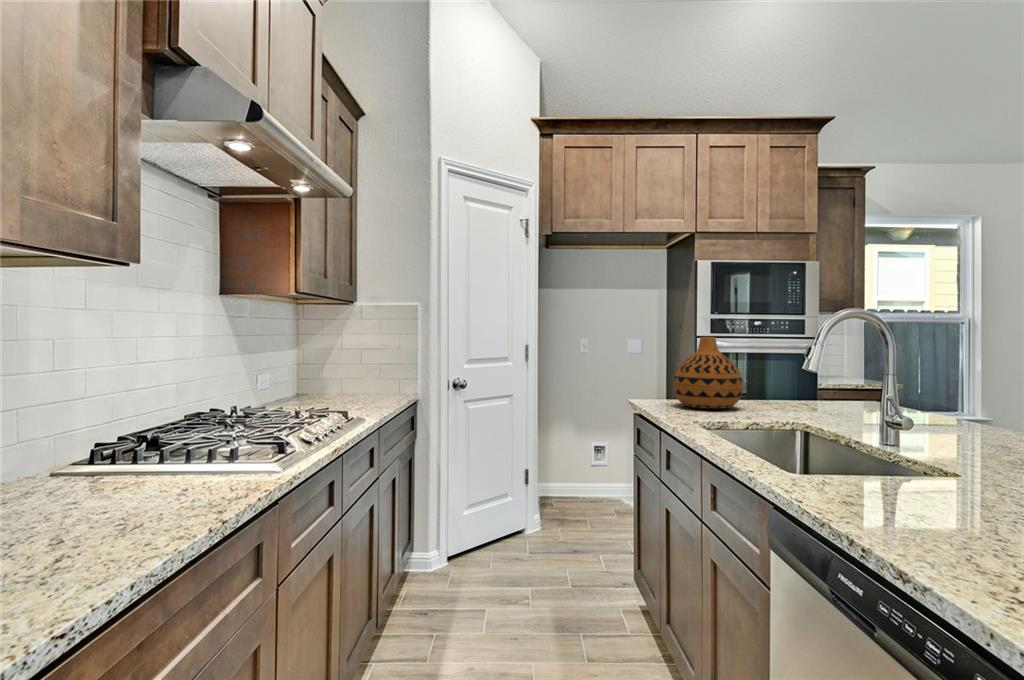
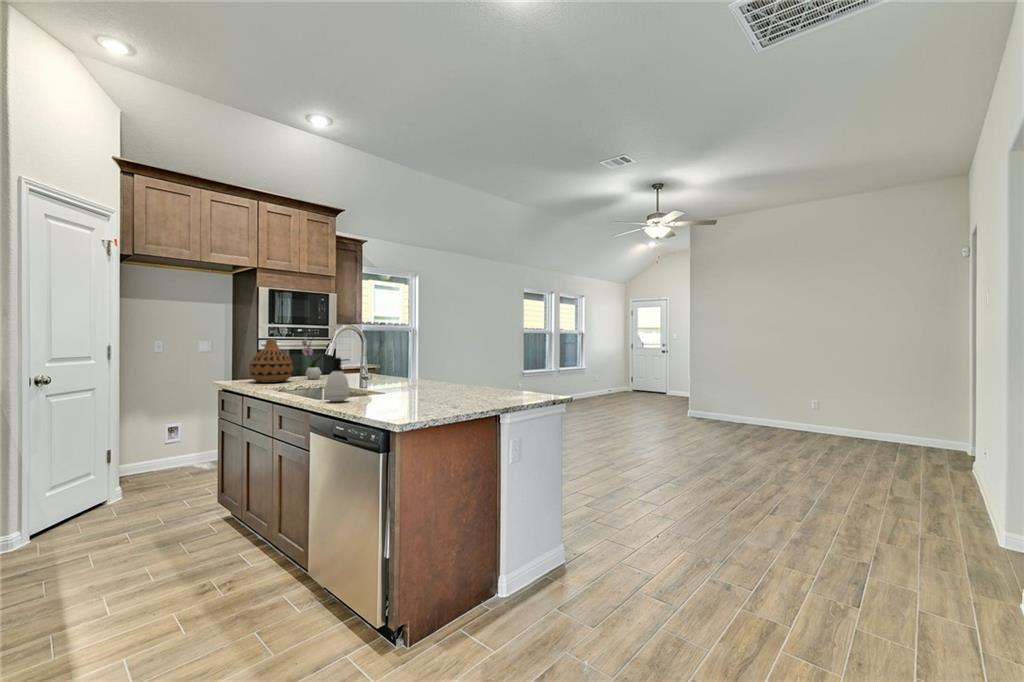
flower arrangement: none [759,326,798,407] -> present [302,333,323,379]
soap dispenser: none [808,381,878,495] -> present [325,358,350,402]

